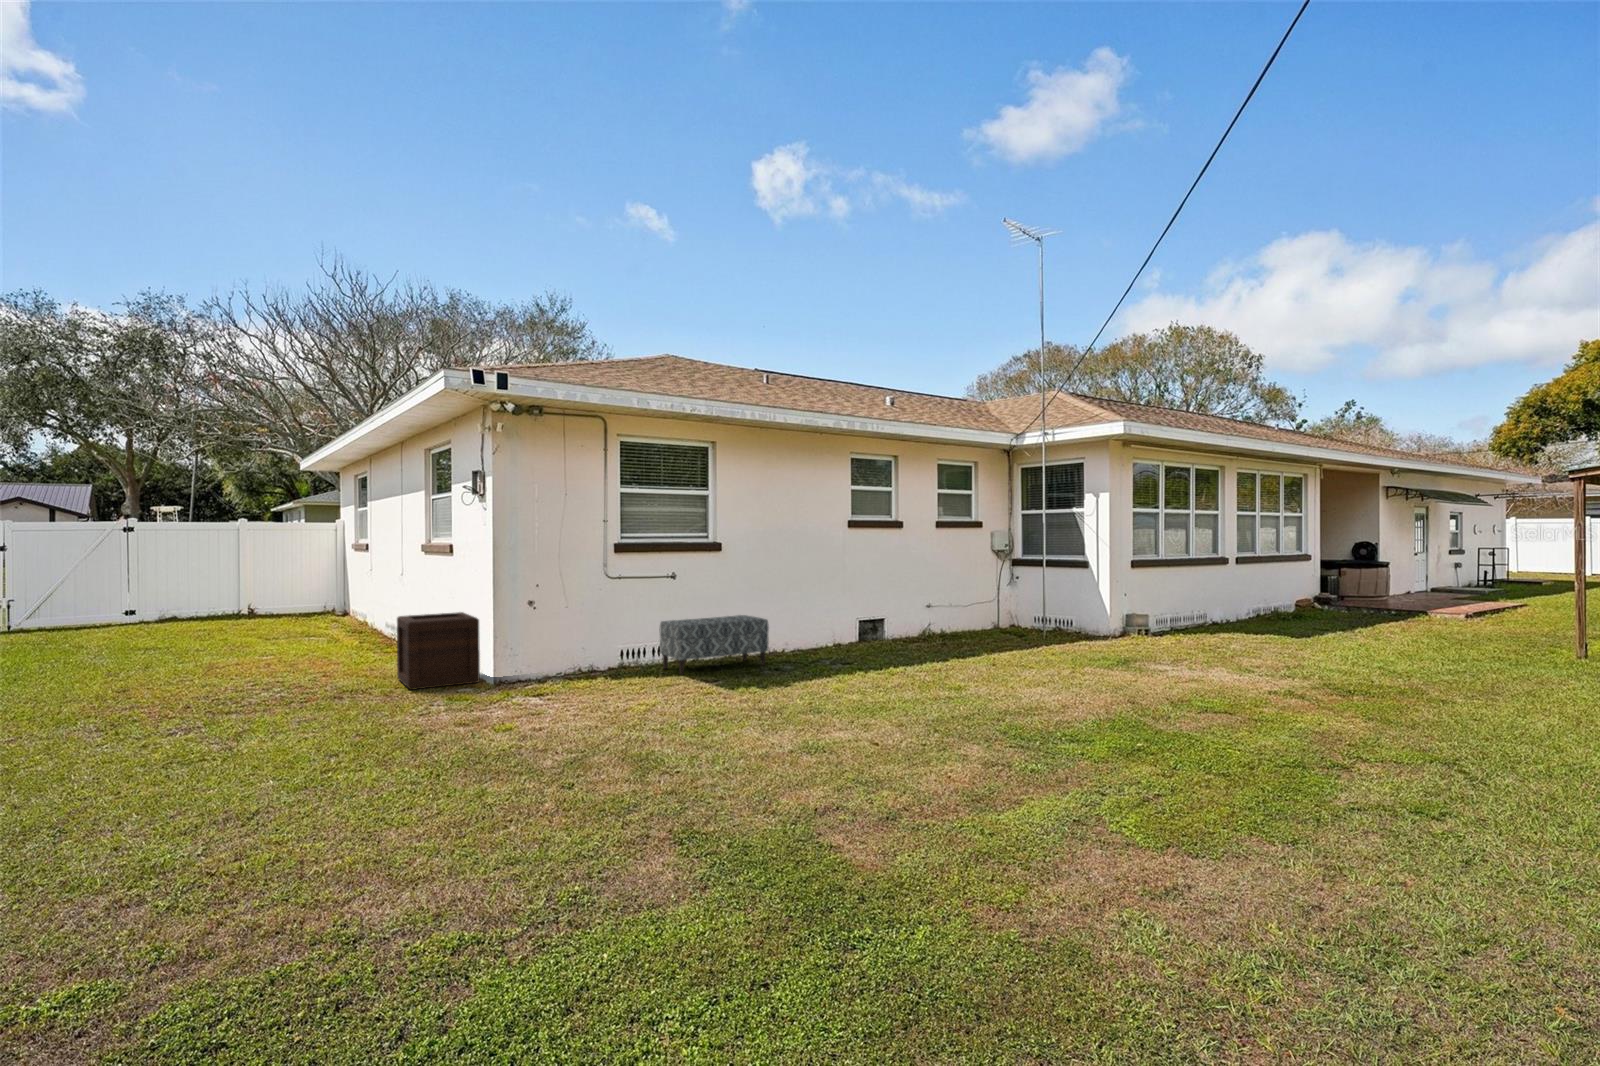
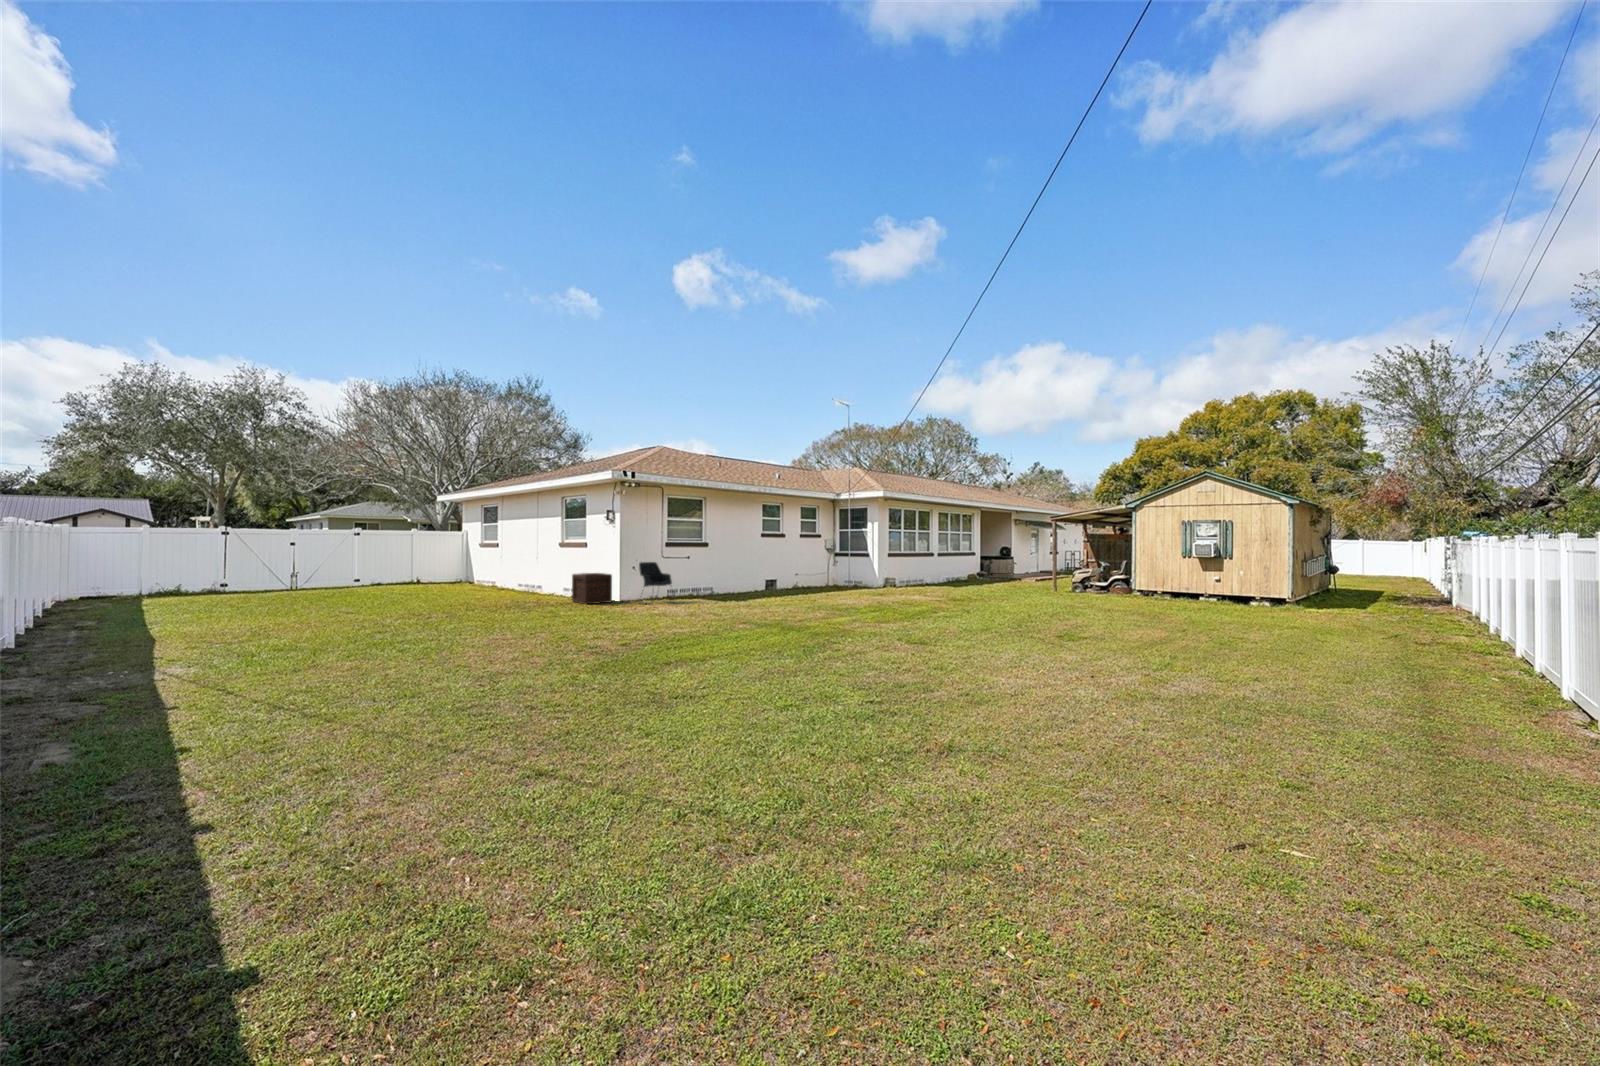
chair: none [538,588,618,694] -> present [639,562,673,603]
bench: present [659,615,769,675] -> none [685,576,732,600]

